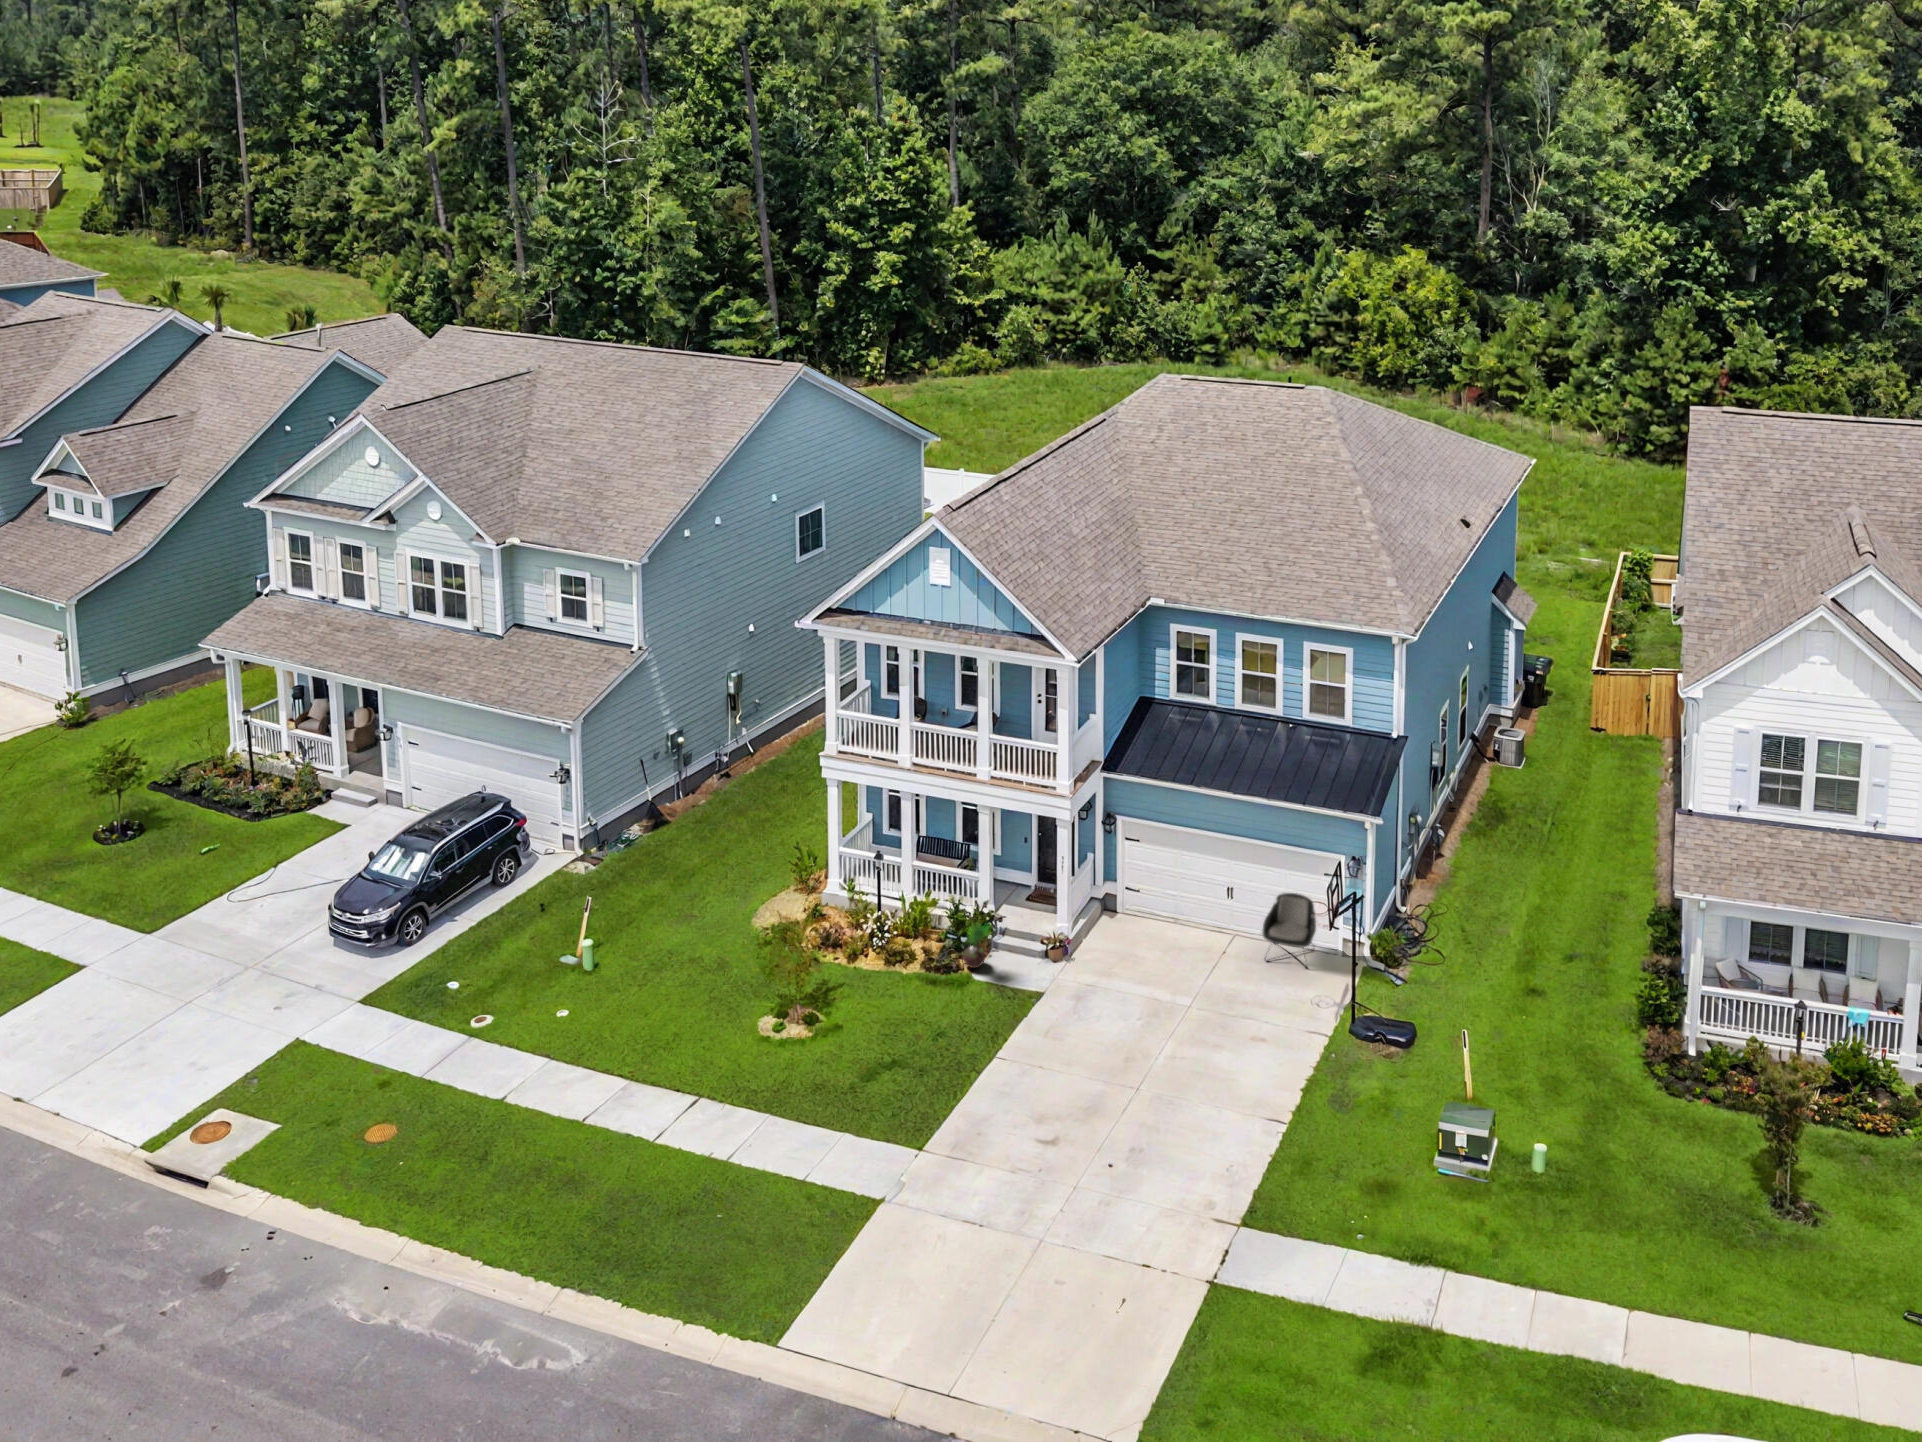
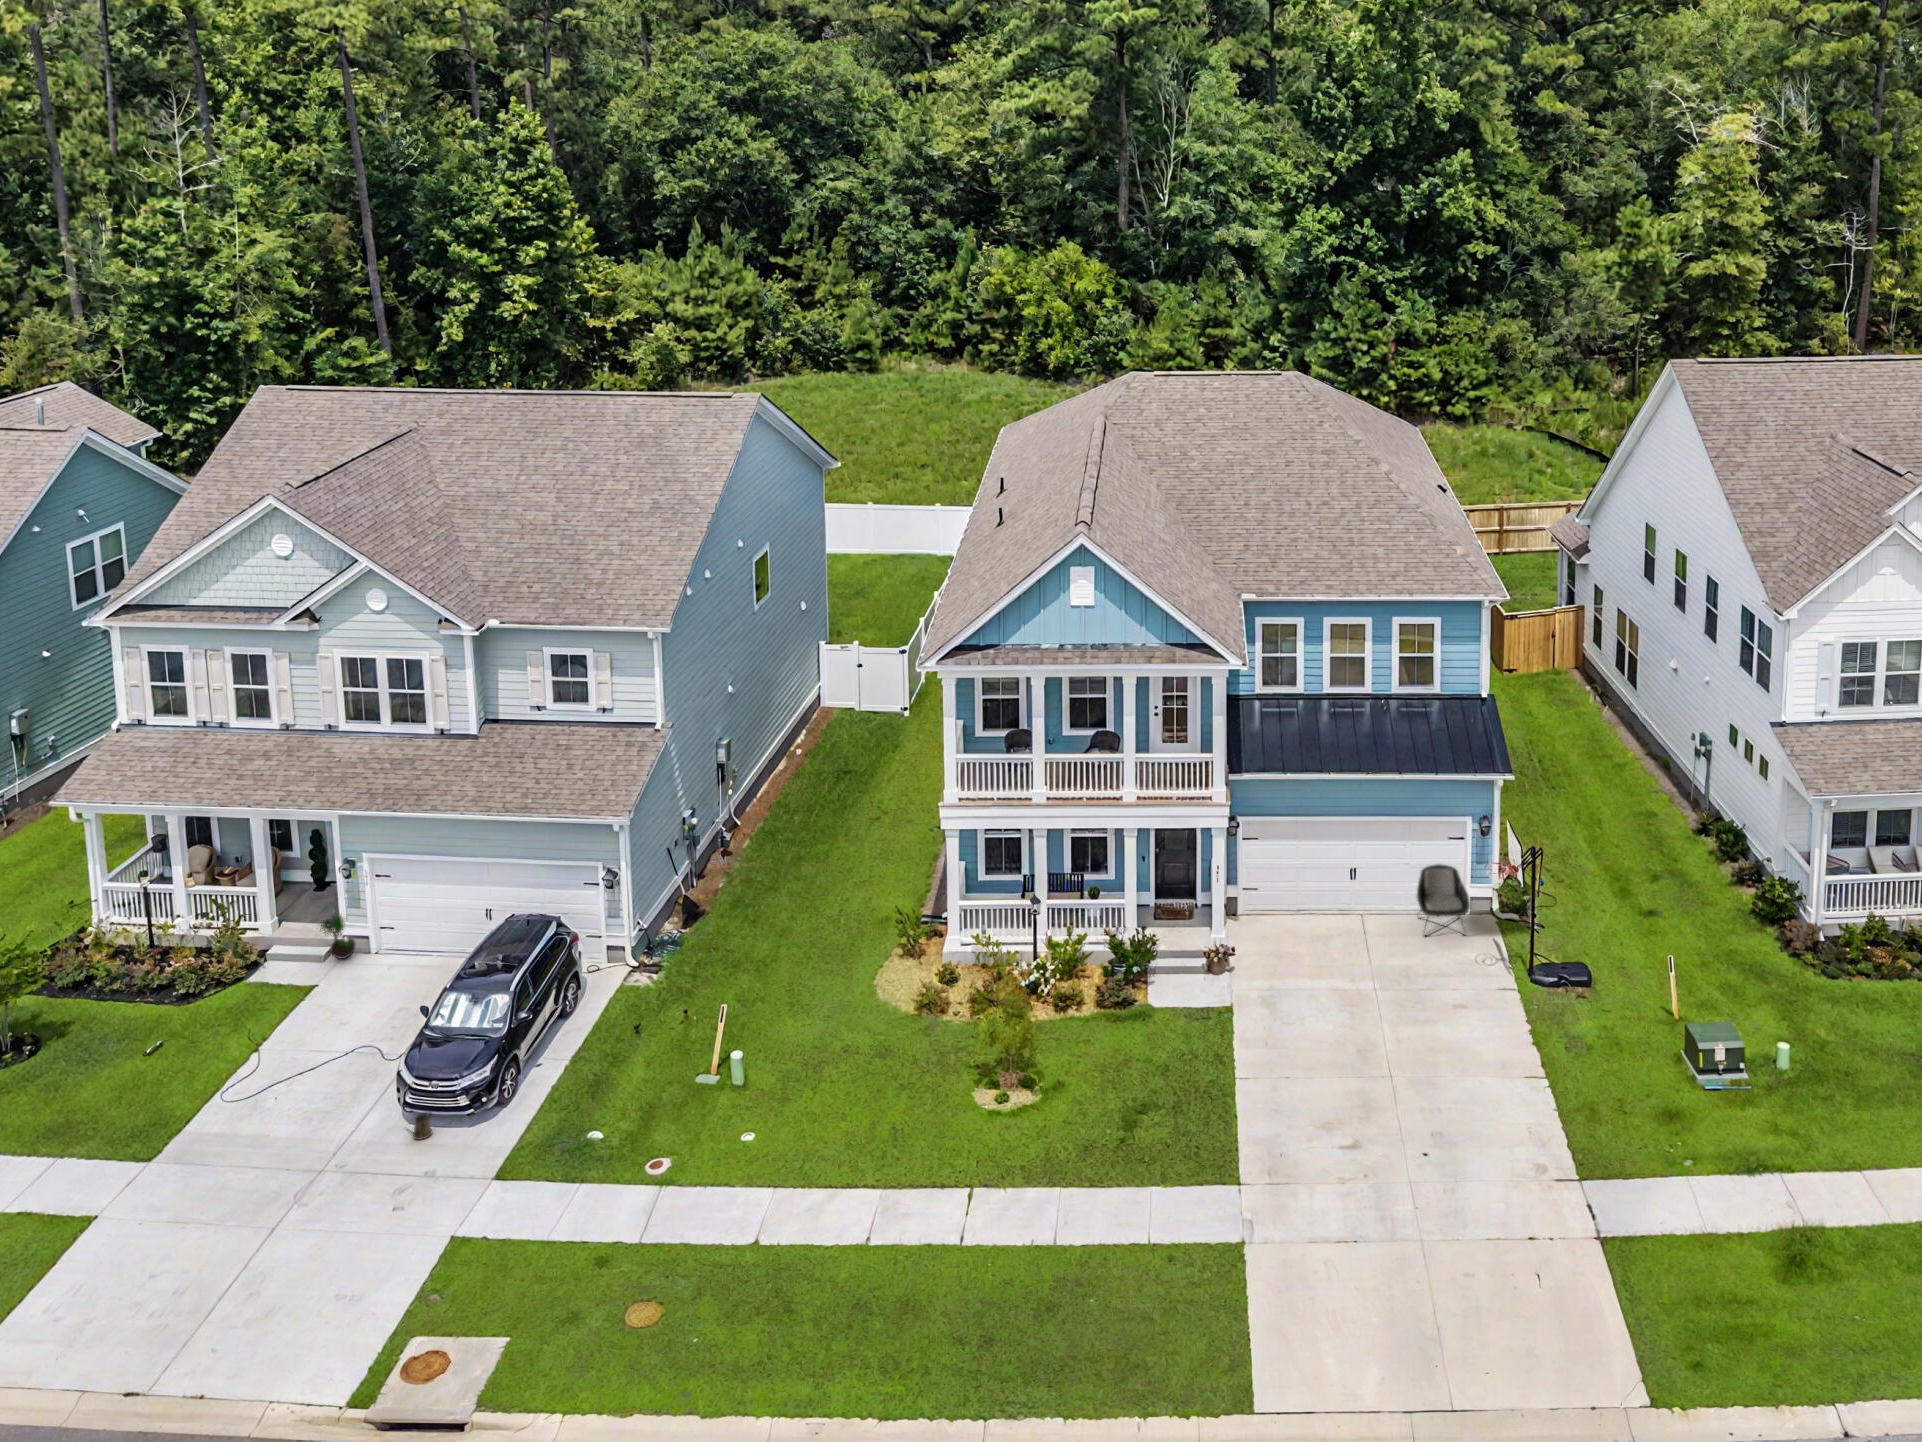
potted tree: present [963,924,990,968] -> present [320,913,356,959]
watering can: none [313,935,345,958] -> present [407,1112,433,1140]

